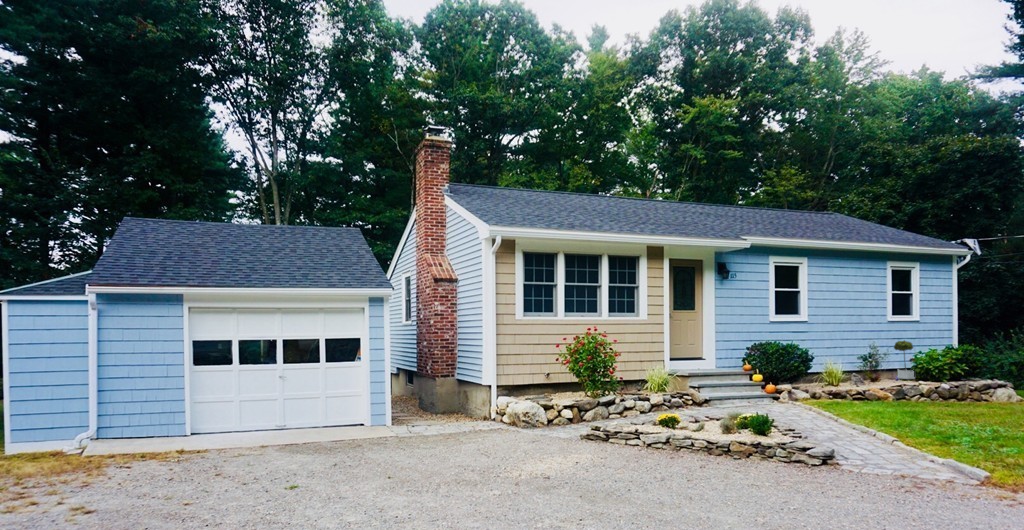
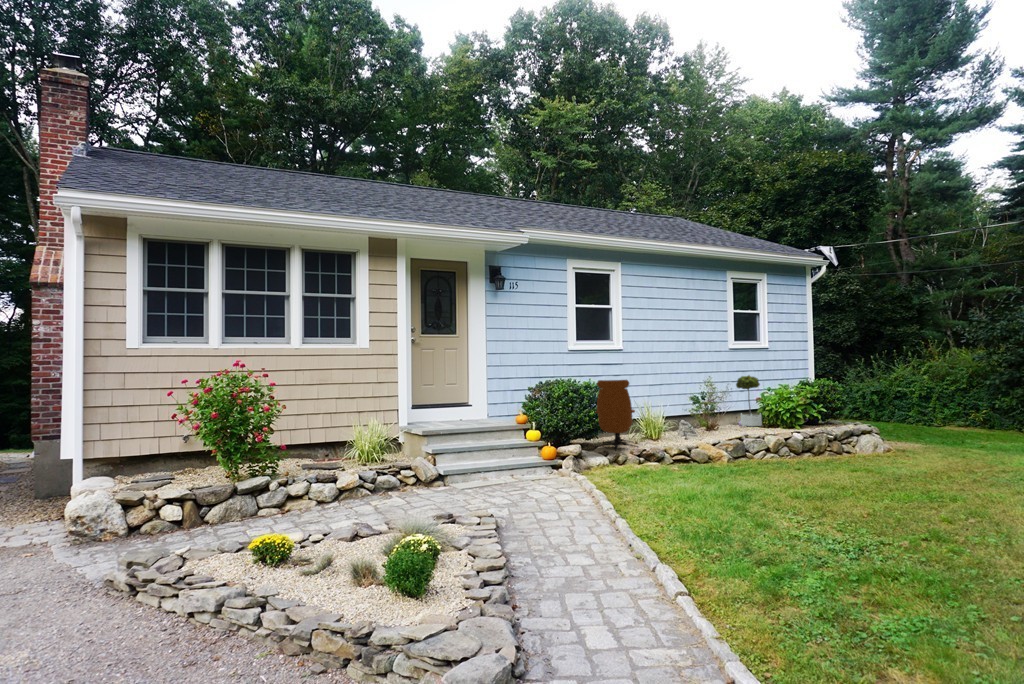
lounge chair: none [795,343,828,392] -> present [595,380,638,451]

